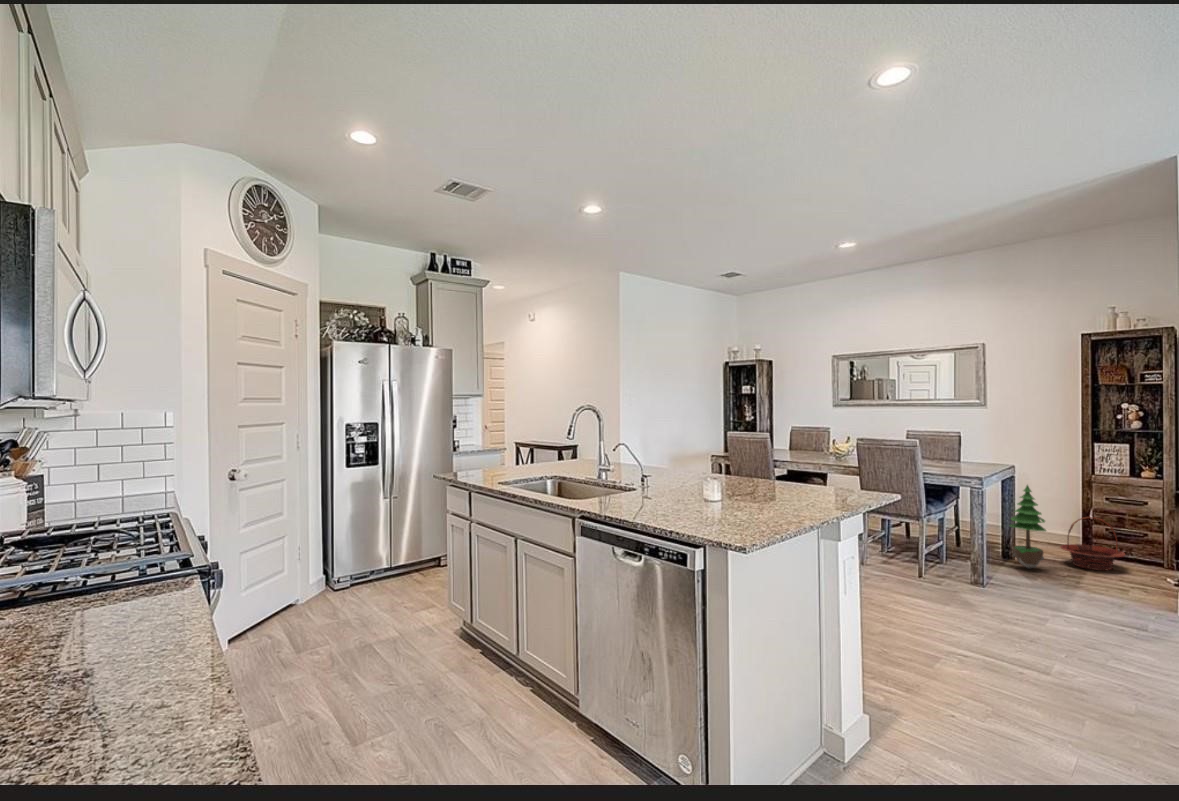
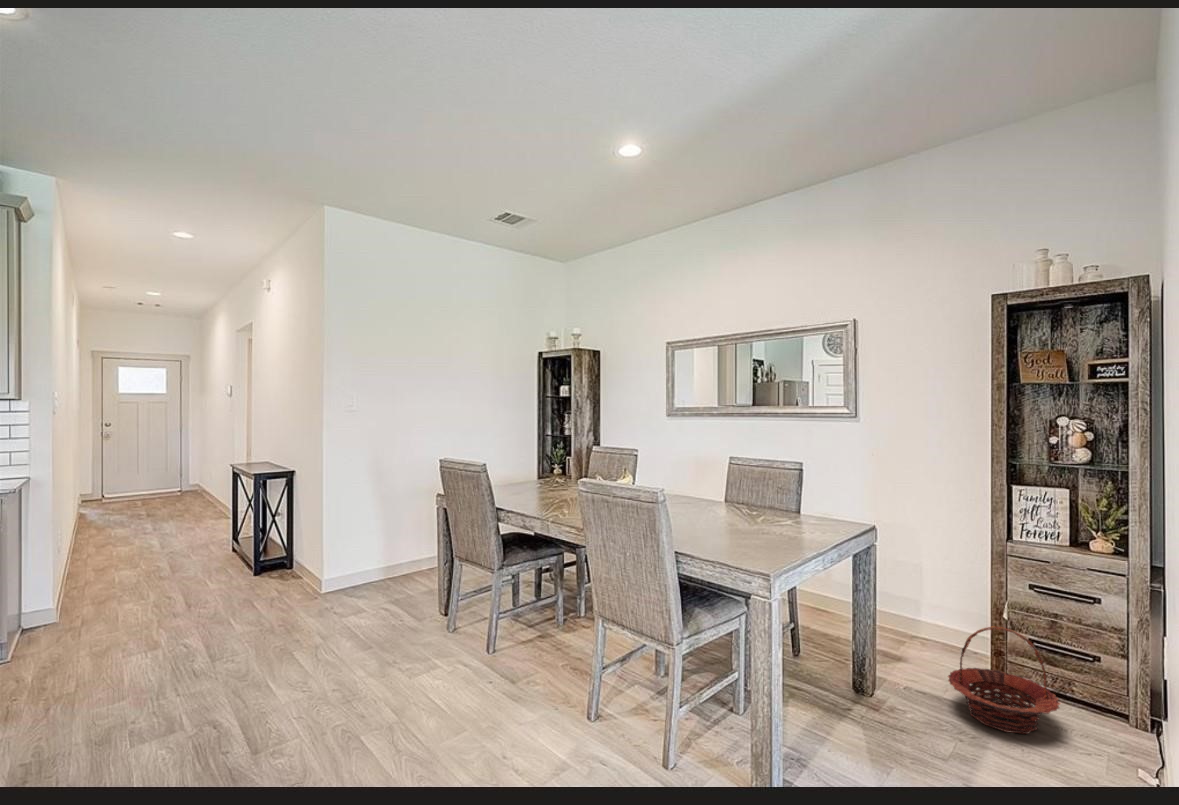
potted tree: present [1010,485,1046,569] -> none [853,569,918,729]

